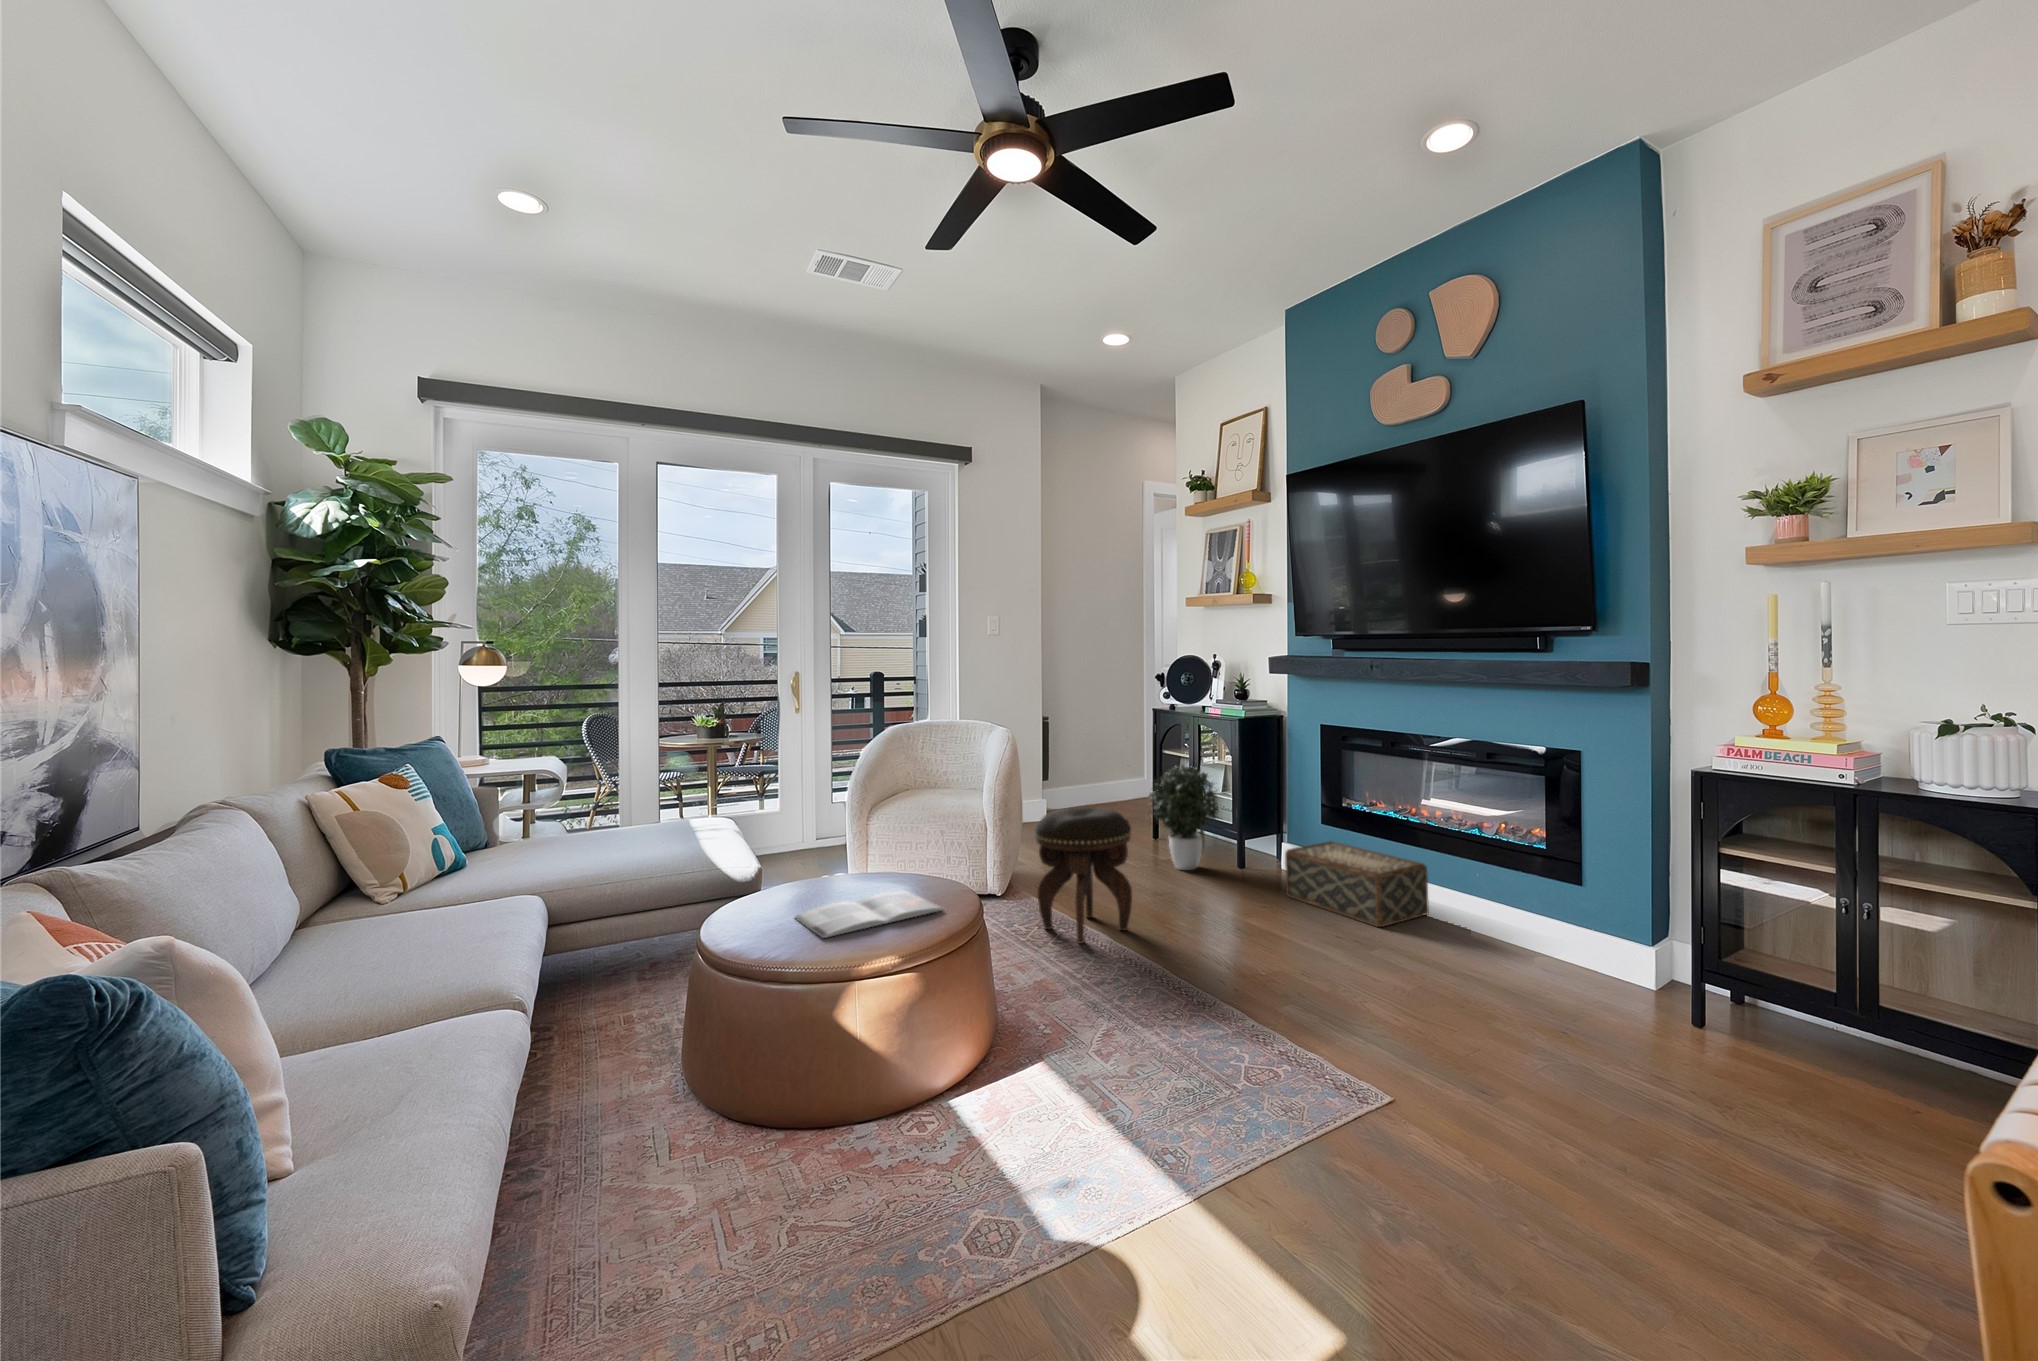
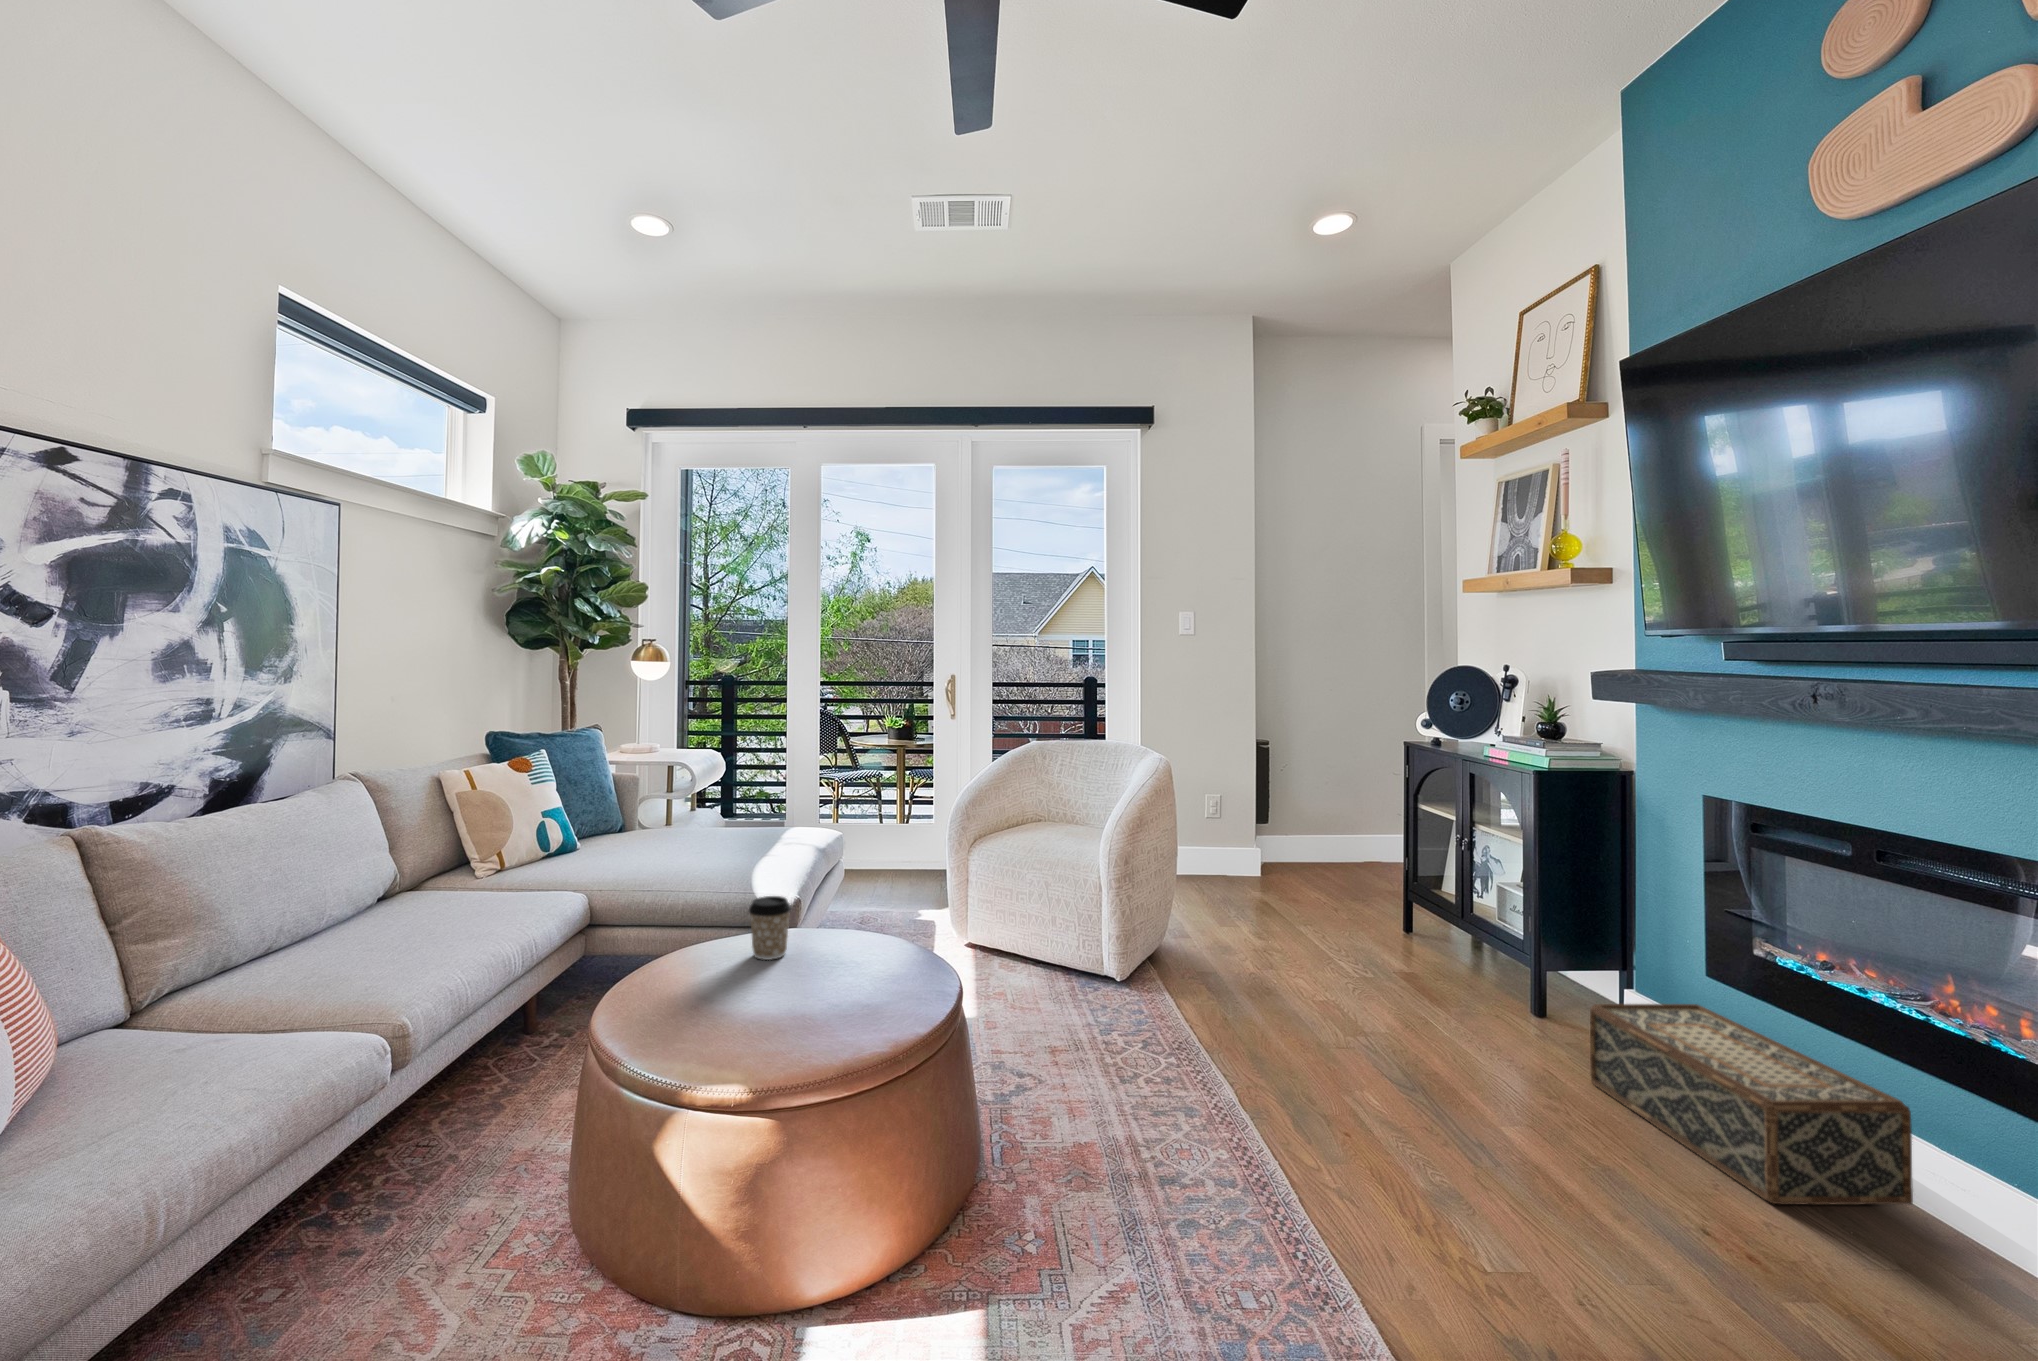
potted plant: present [1149,766,1218,870] -> none [1369,831,1495,994]
footstool: present [1035,807,1132,943] -> none [1142,880,1286,1084]
coffee cup: none [786,847,822,897] -> present [749,896,791,960]
magazine: present [795,891,944,938] -> none [705,976,883,1033]

